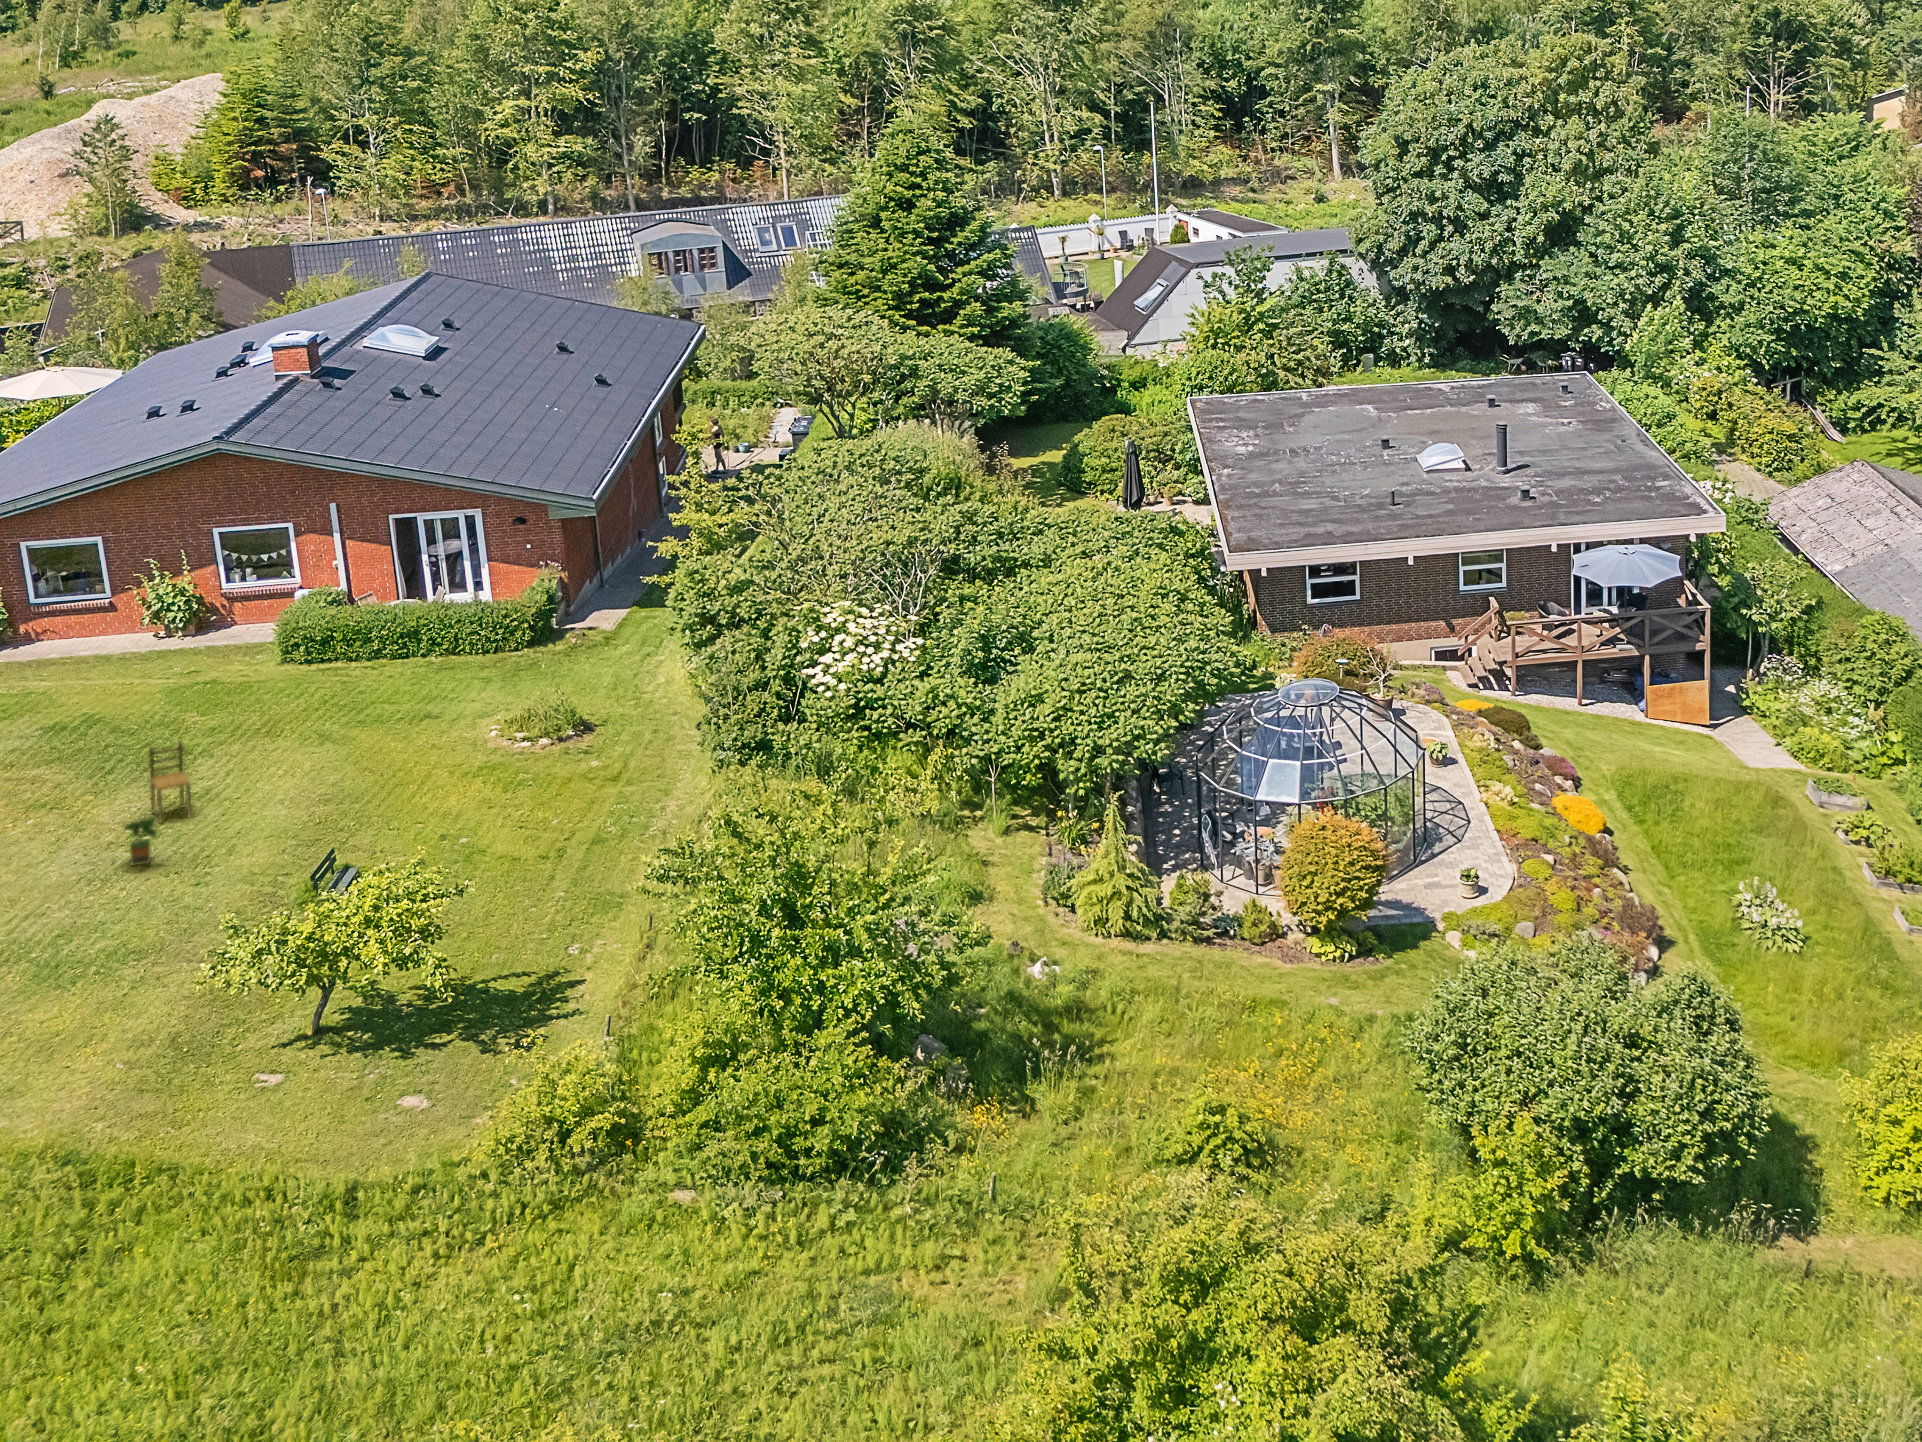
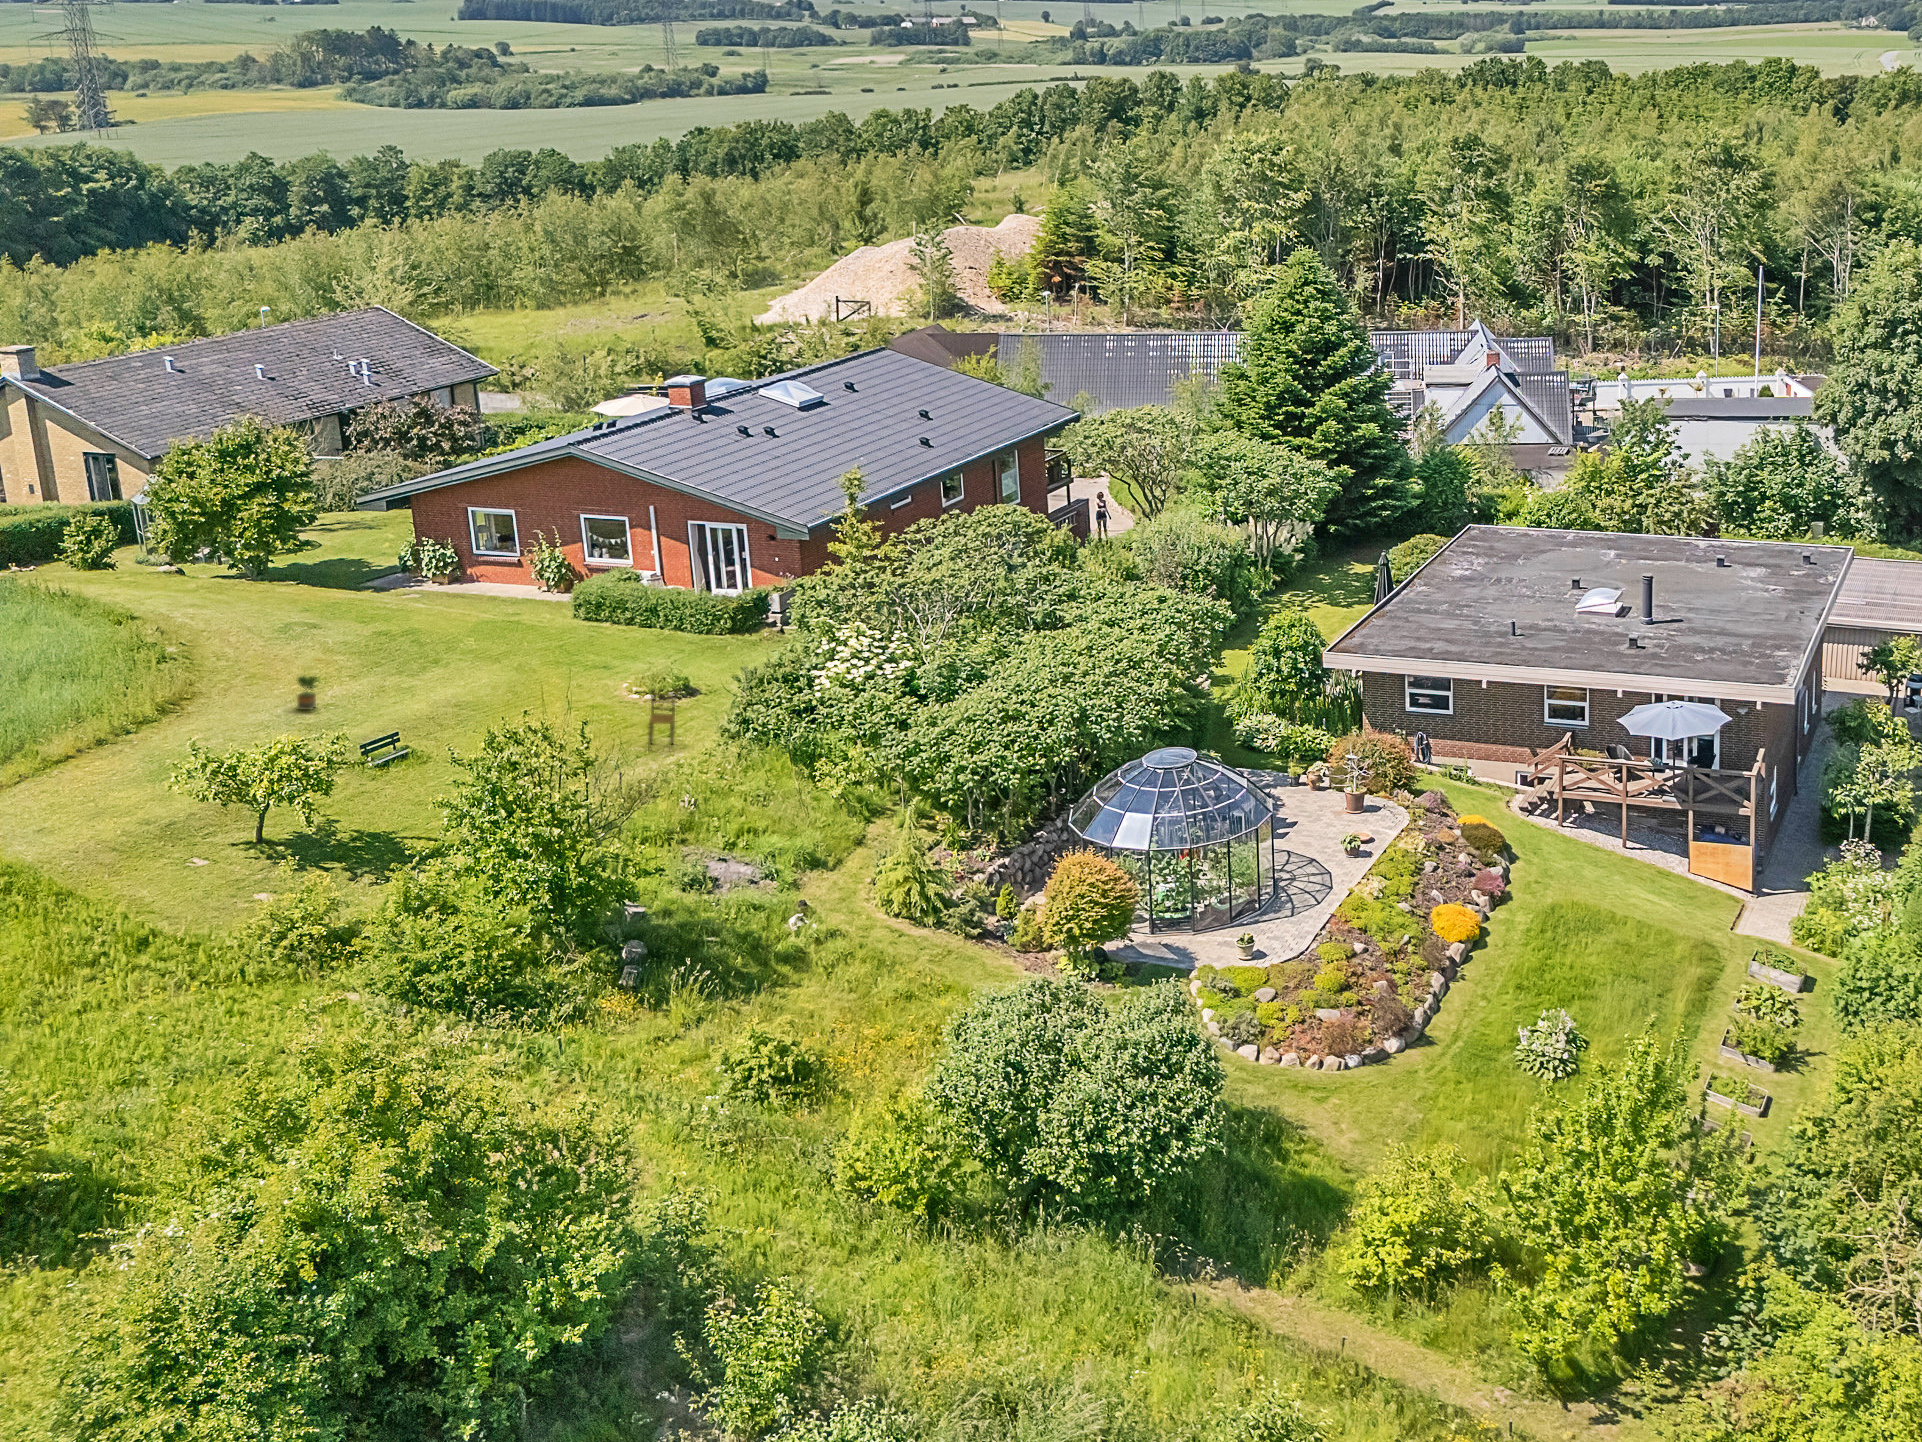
chair: present [149,742,191,823] -> present [648,691,676,750]

